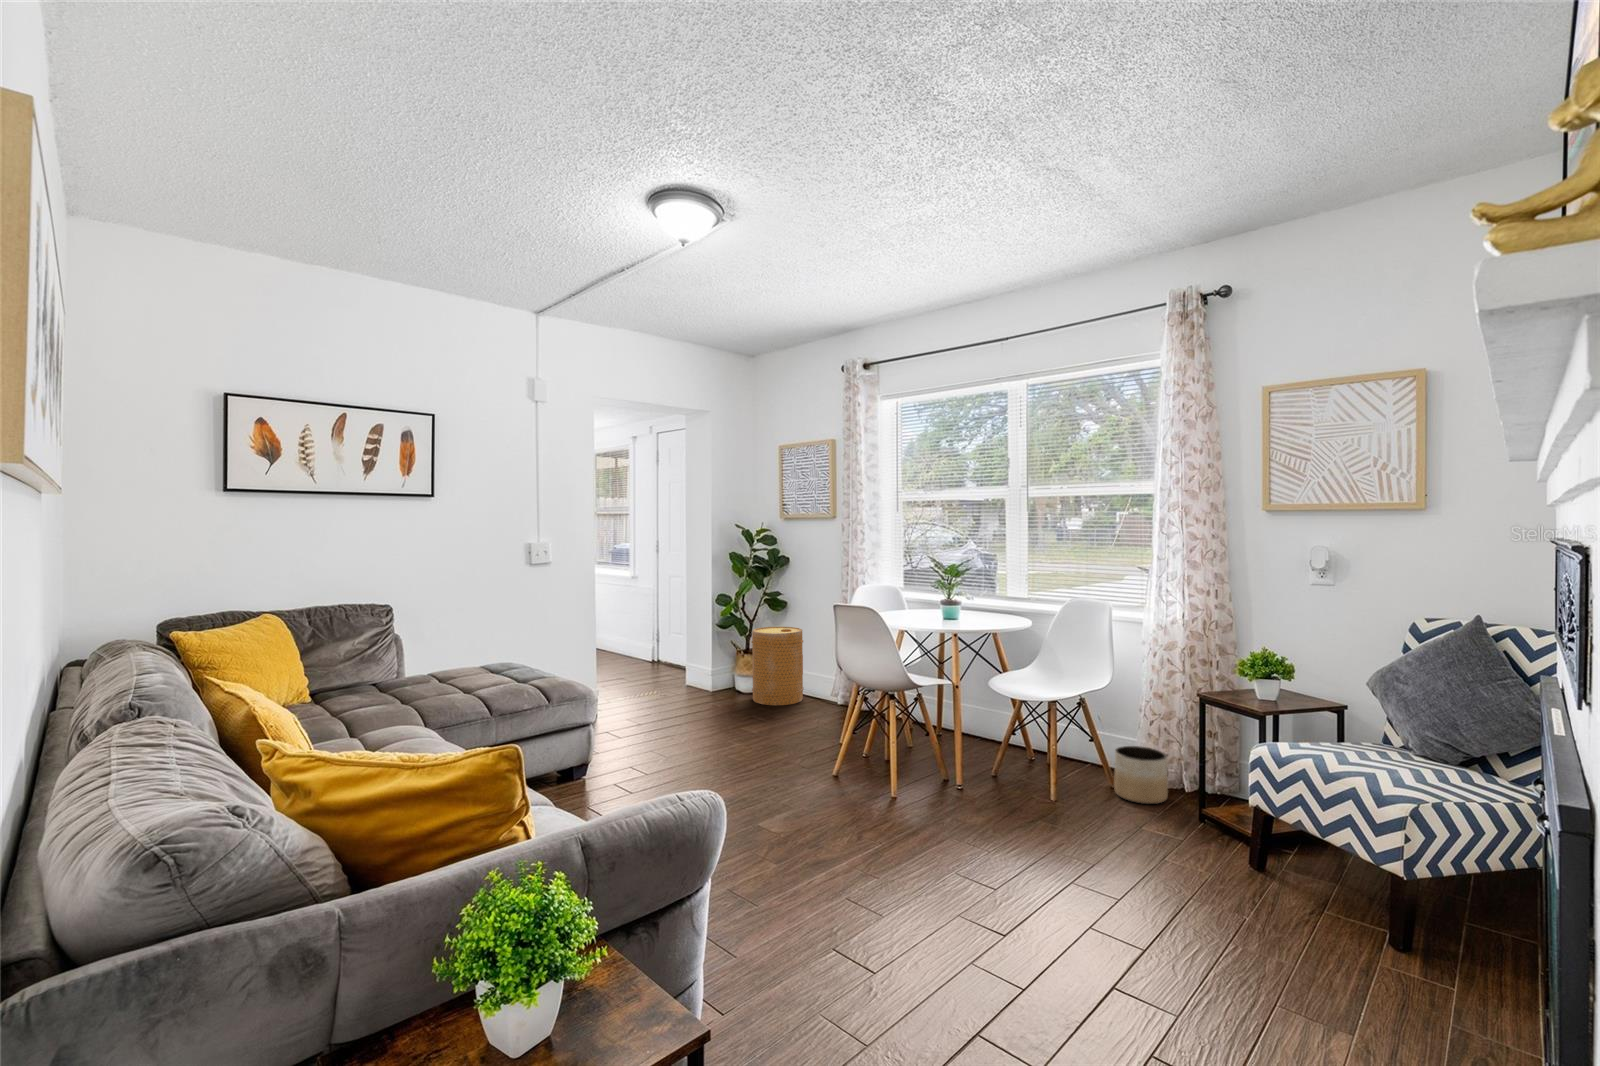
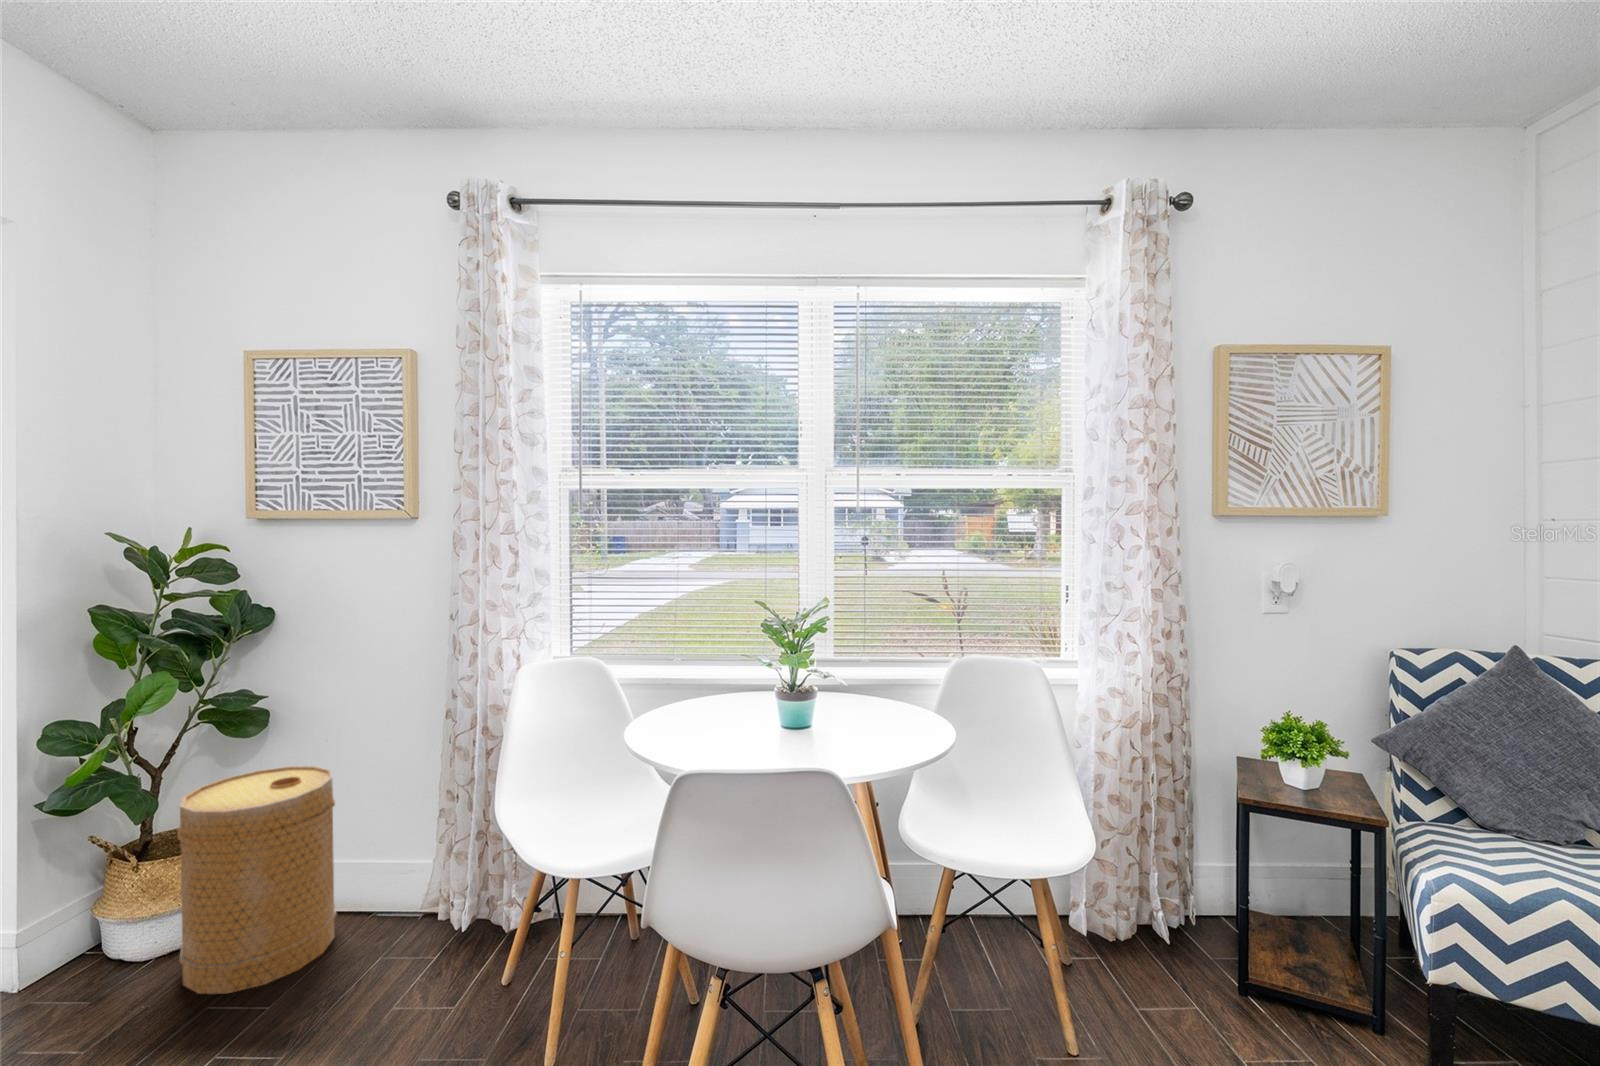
planter: present [1114,746,1168,804] -> none [1098,880,1183,991]

